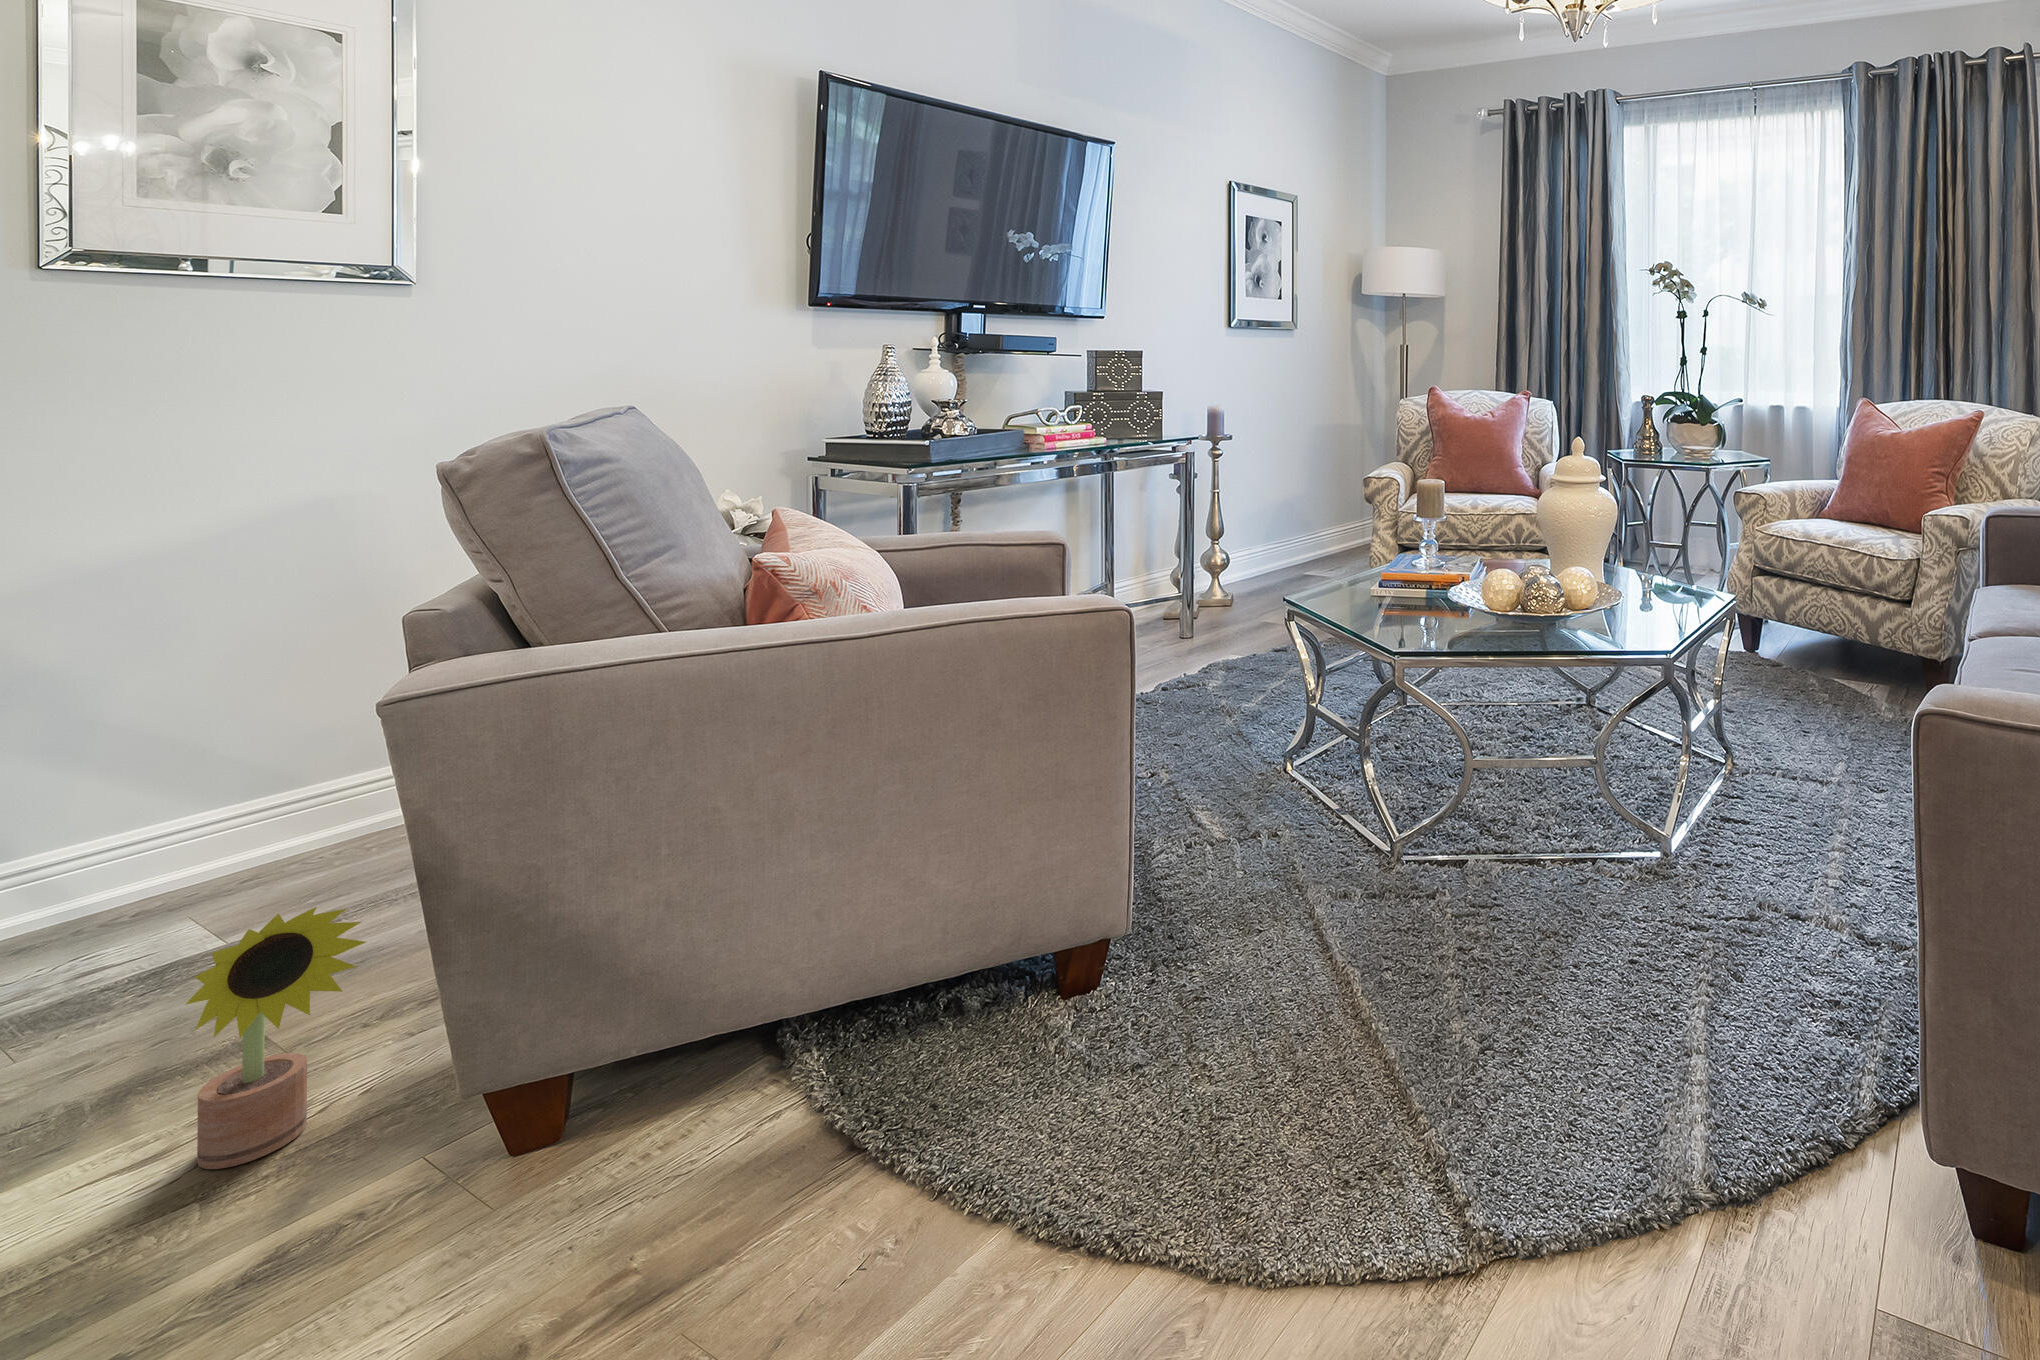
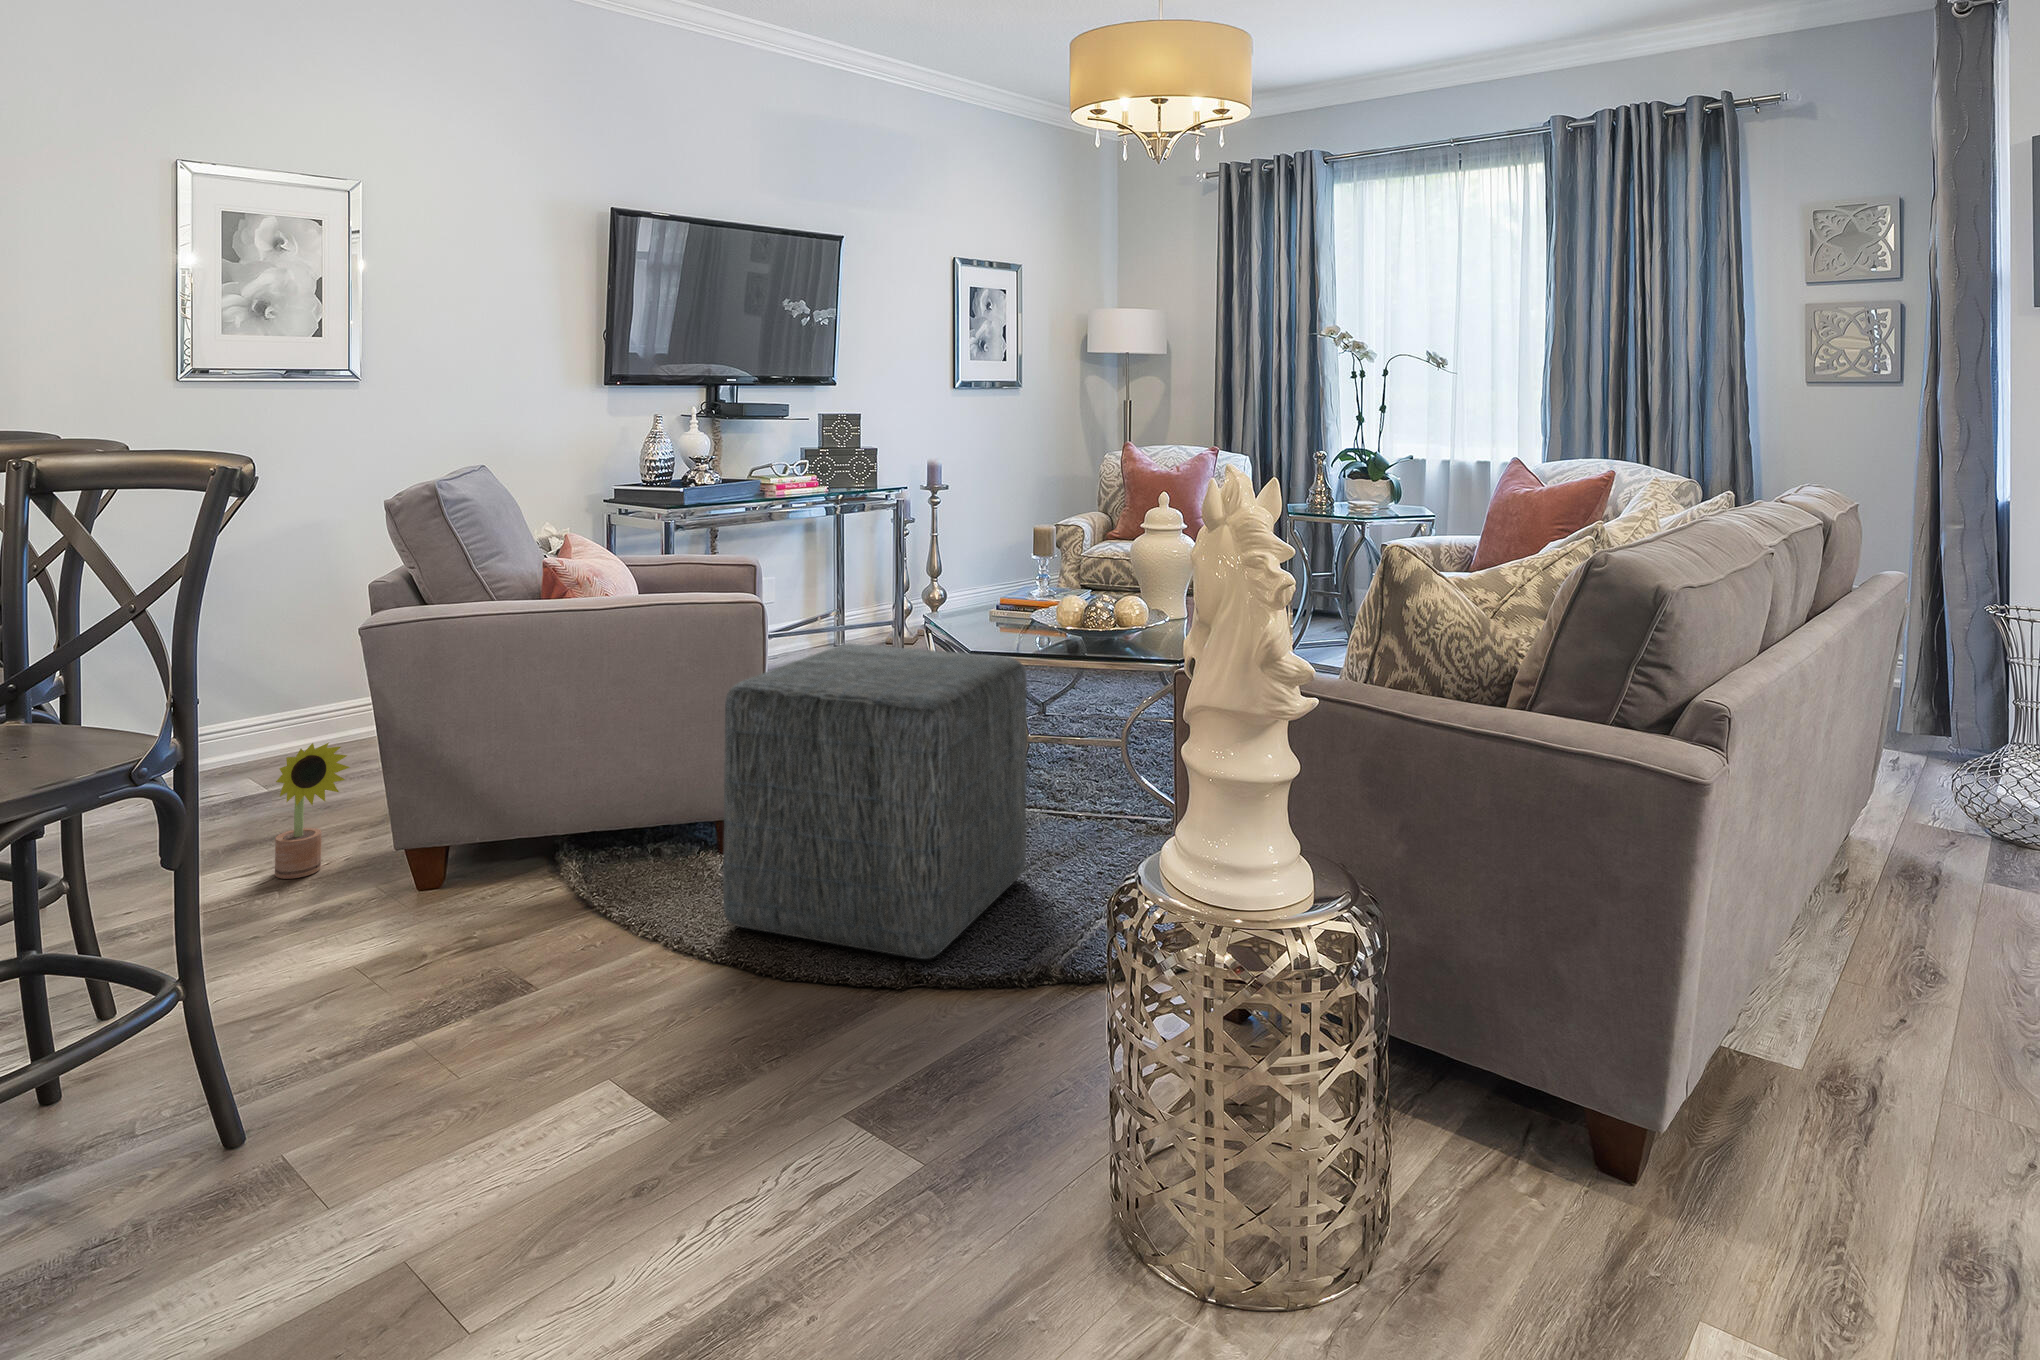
ottoman: none [1113,659,1538,1195] -> present [723,644,1027,959]

